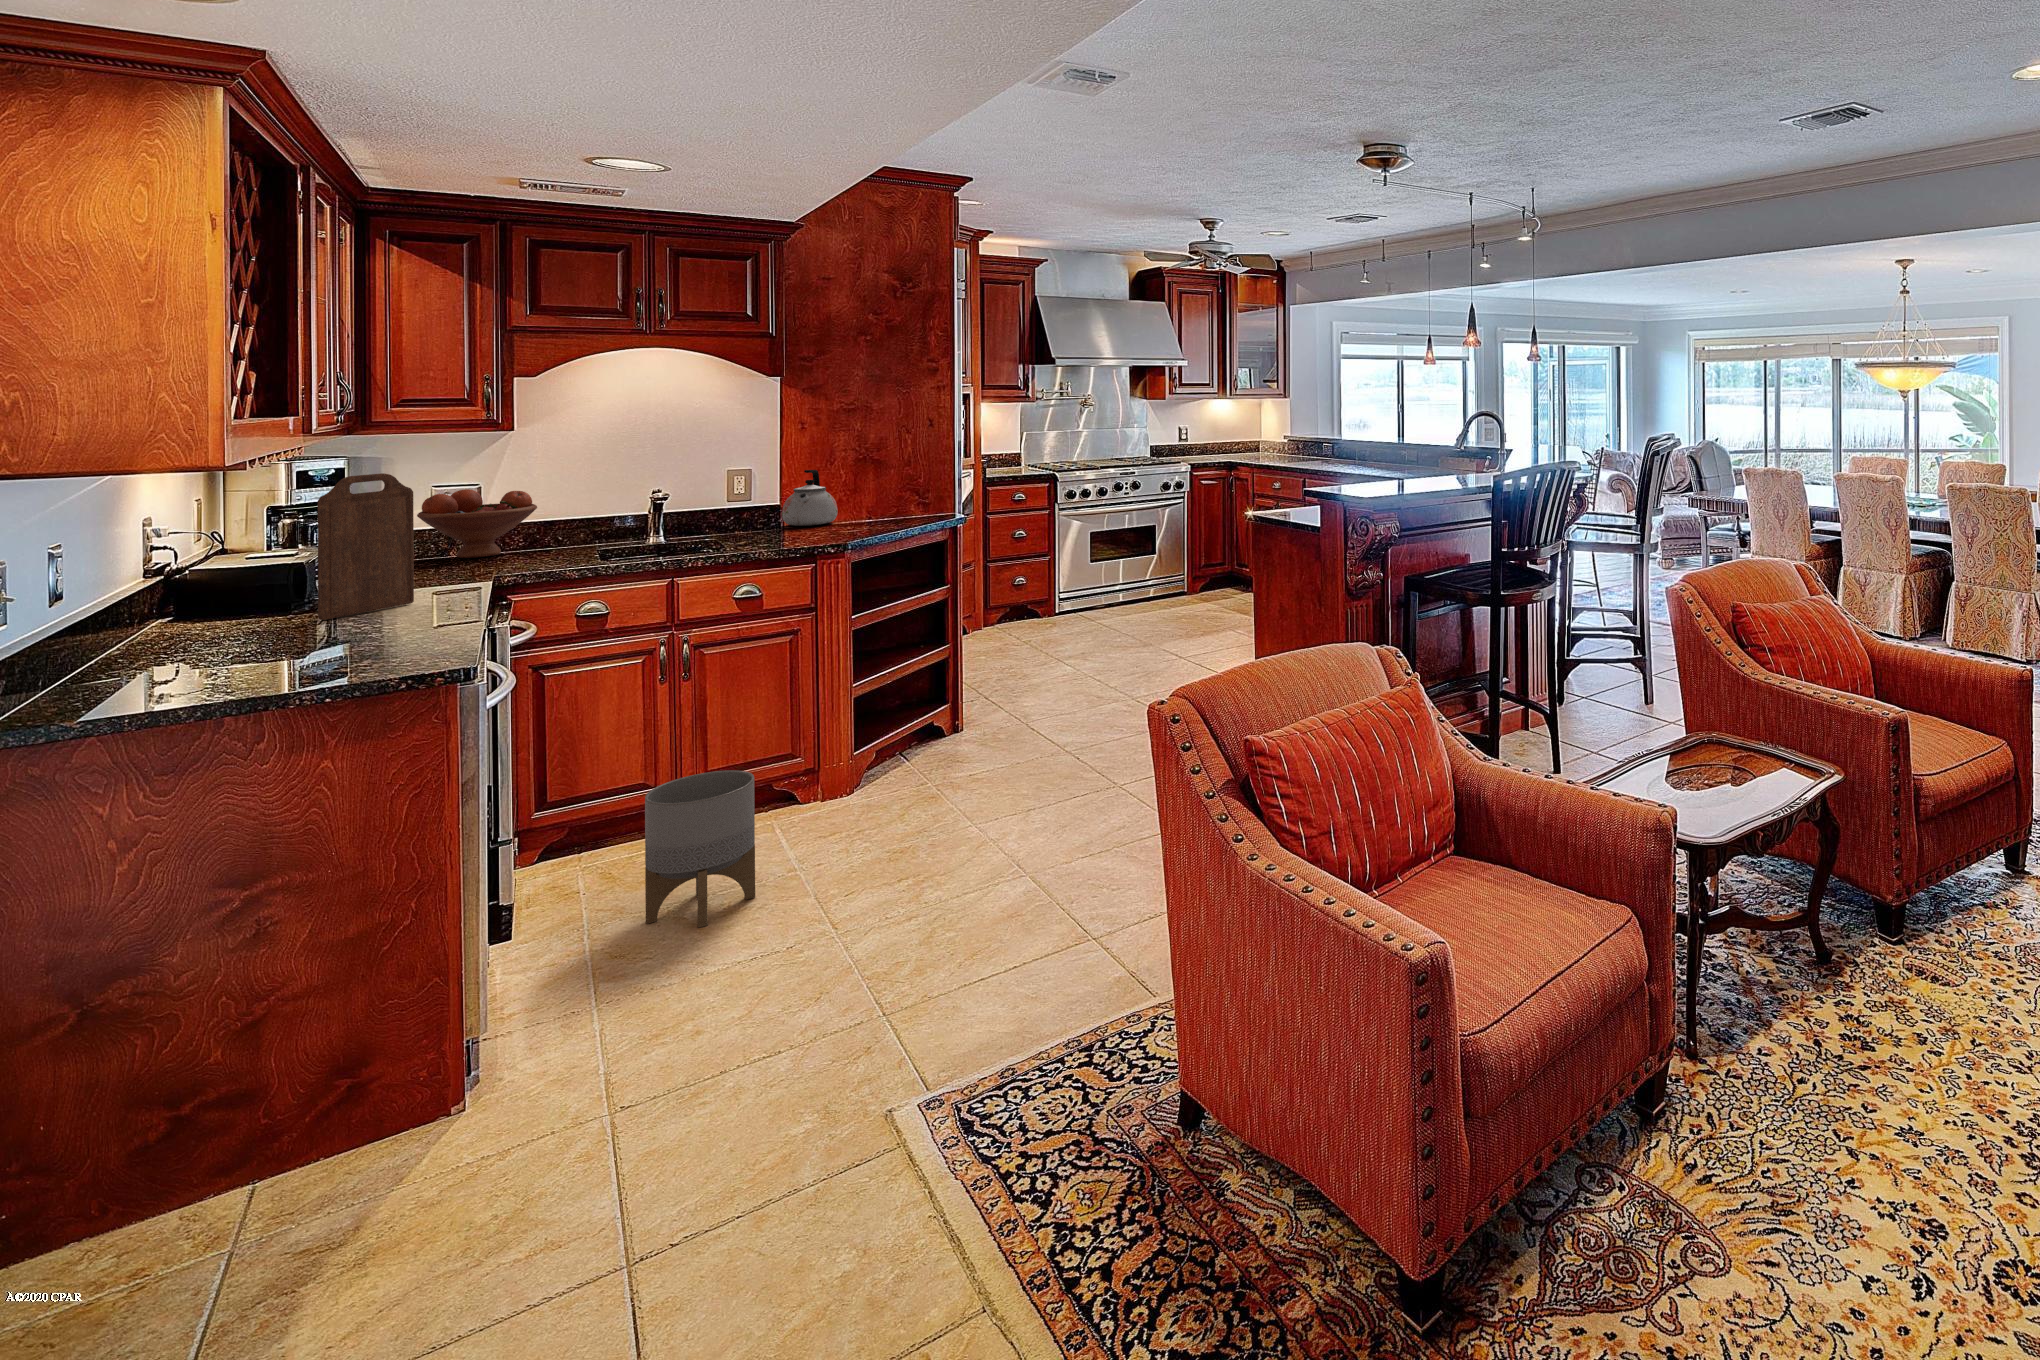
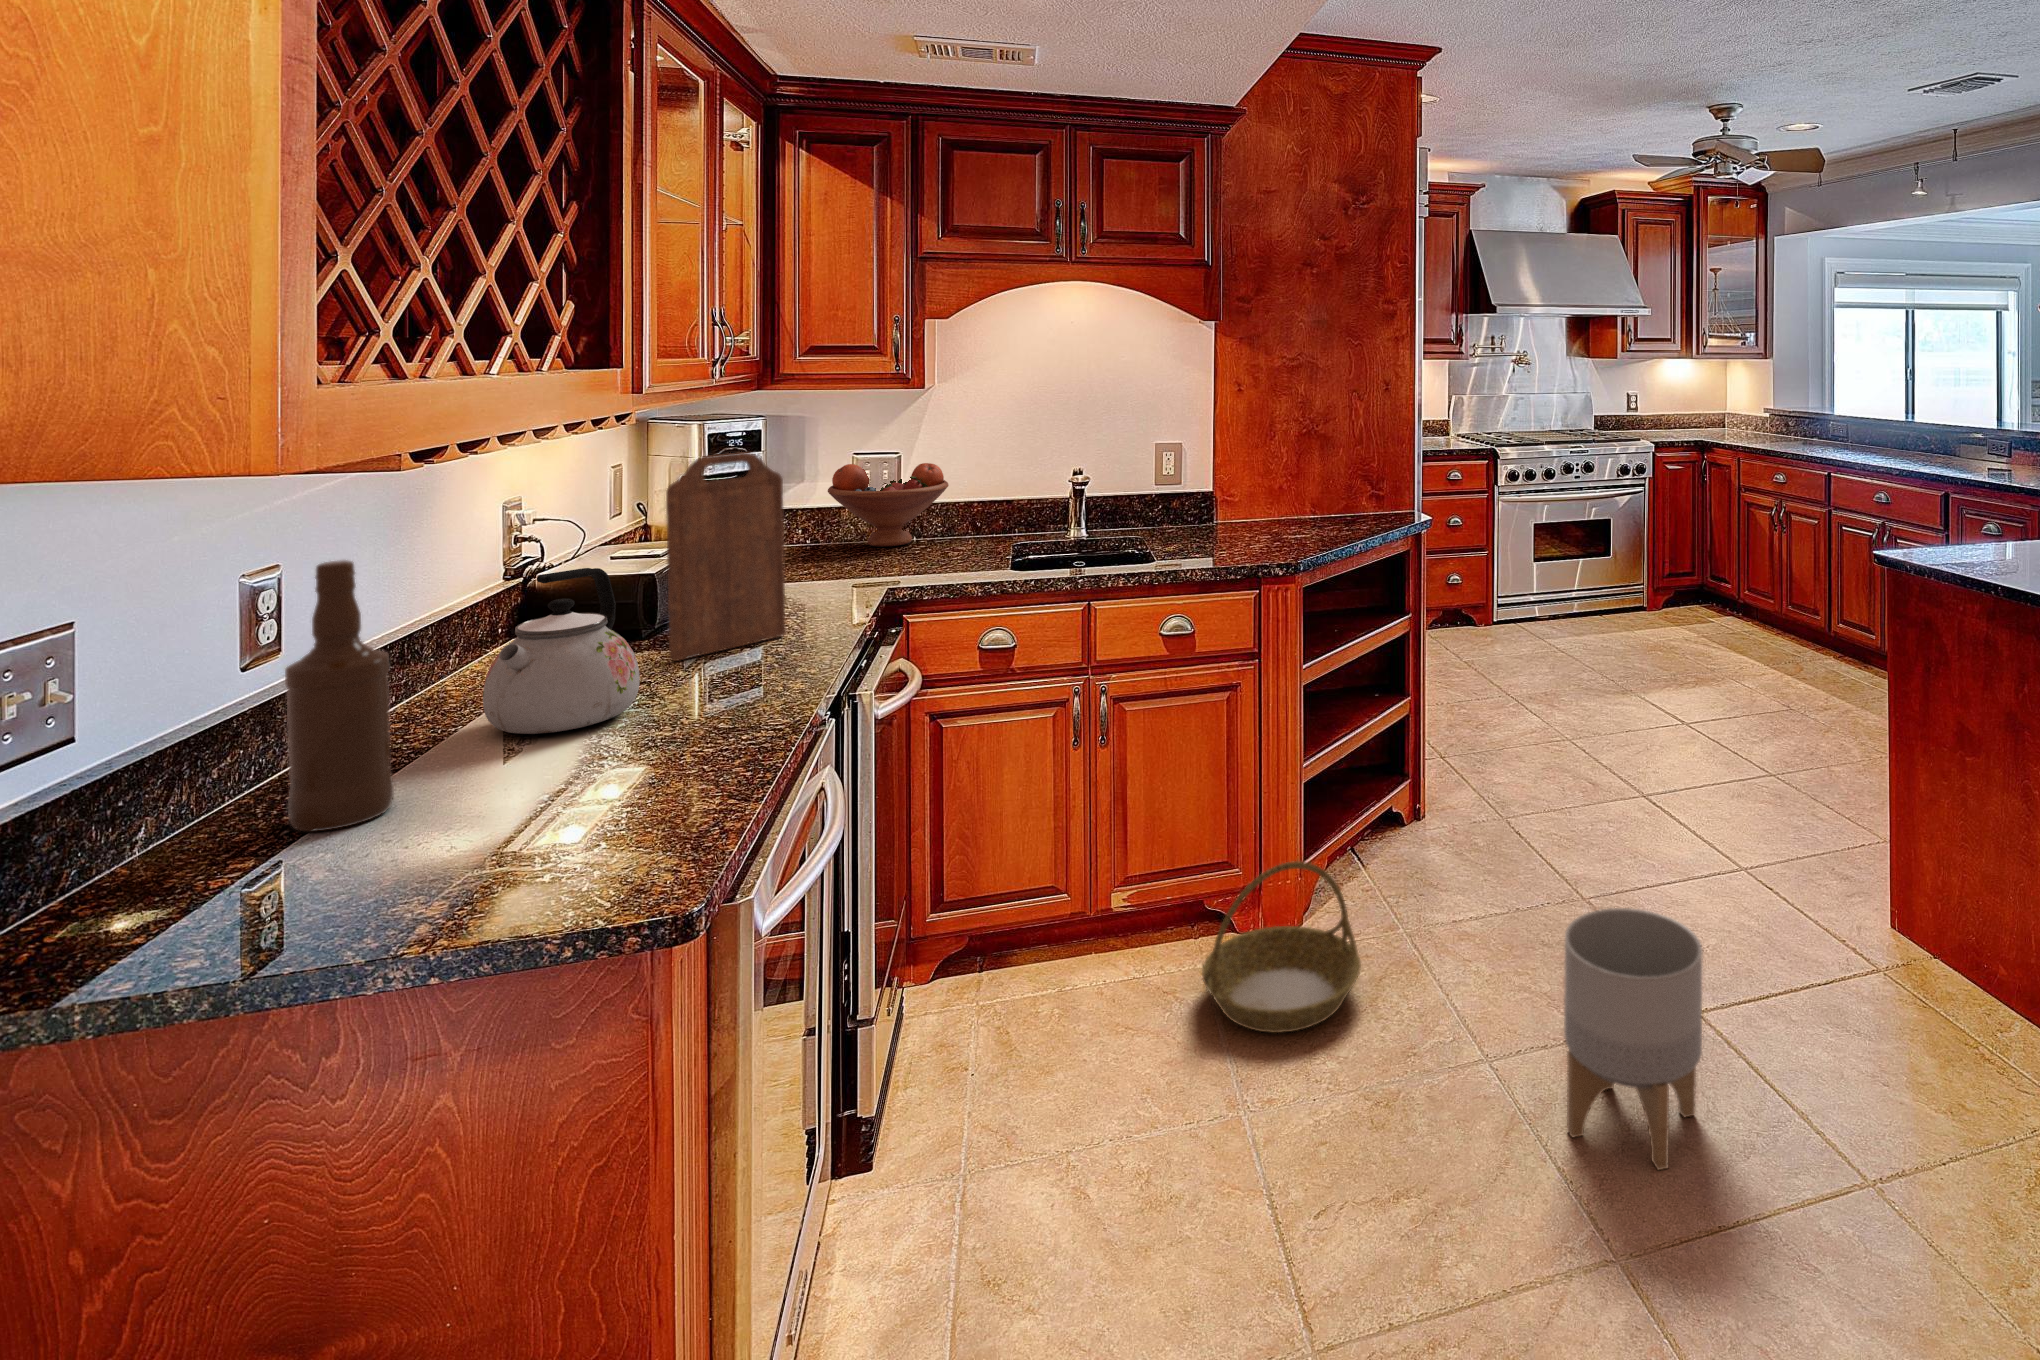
kettle: present [782,470,838,526] -> present [483,568,640,734]
bottle: none [88,531,165,693] -> present [285,560,394,831]
basket: none [764,739,888,850] -> present [1202,861,1361,1033]
planter: present [645,770,755,928] -> present [1564,908,1703,1170]

